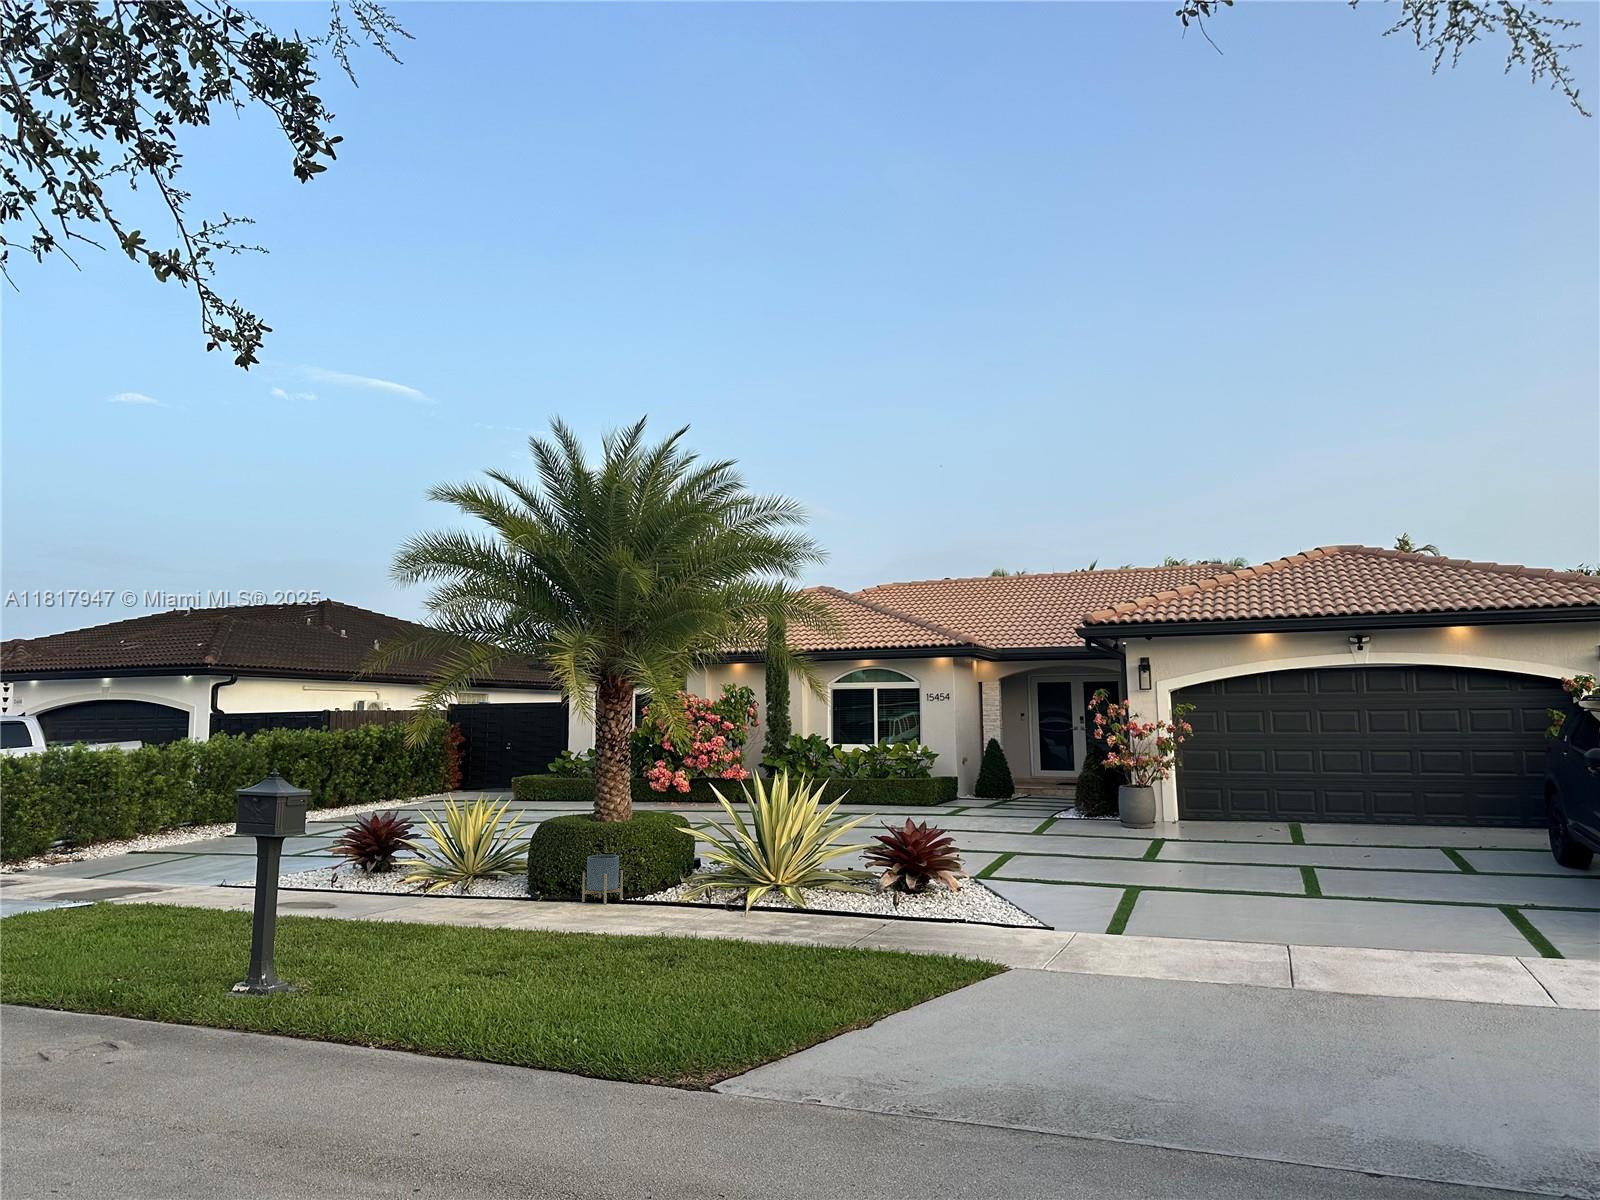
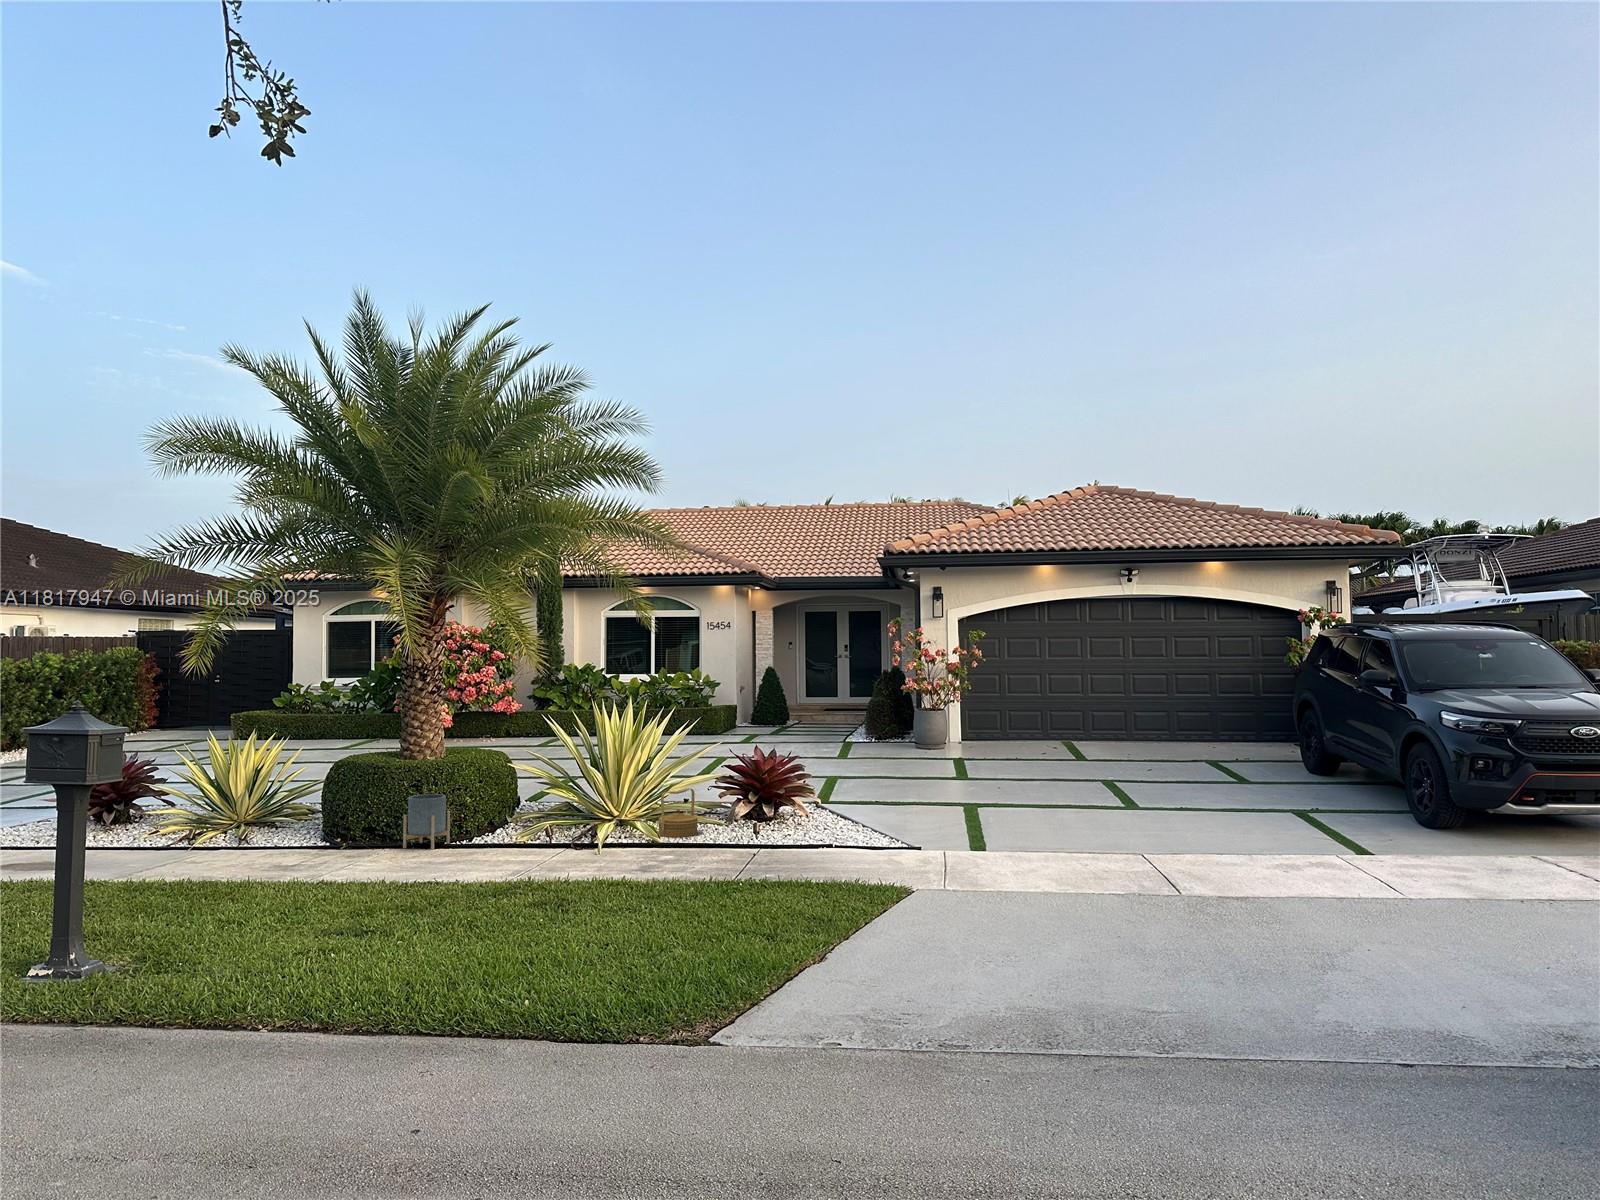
woven basket: none [806,858,843,904] -> present [658,788,698,837]

